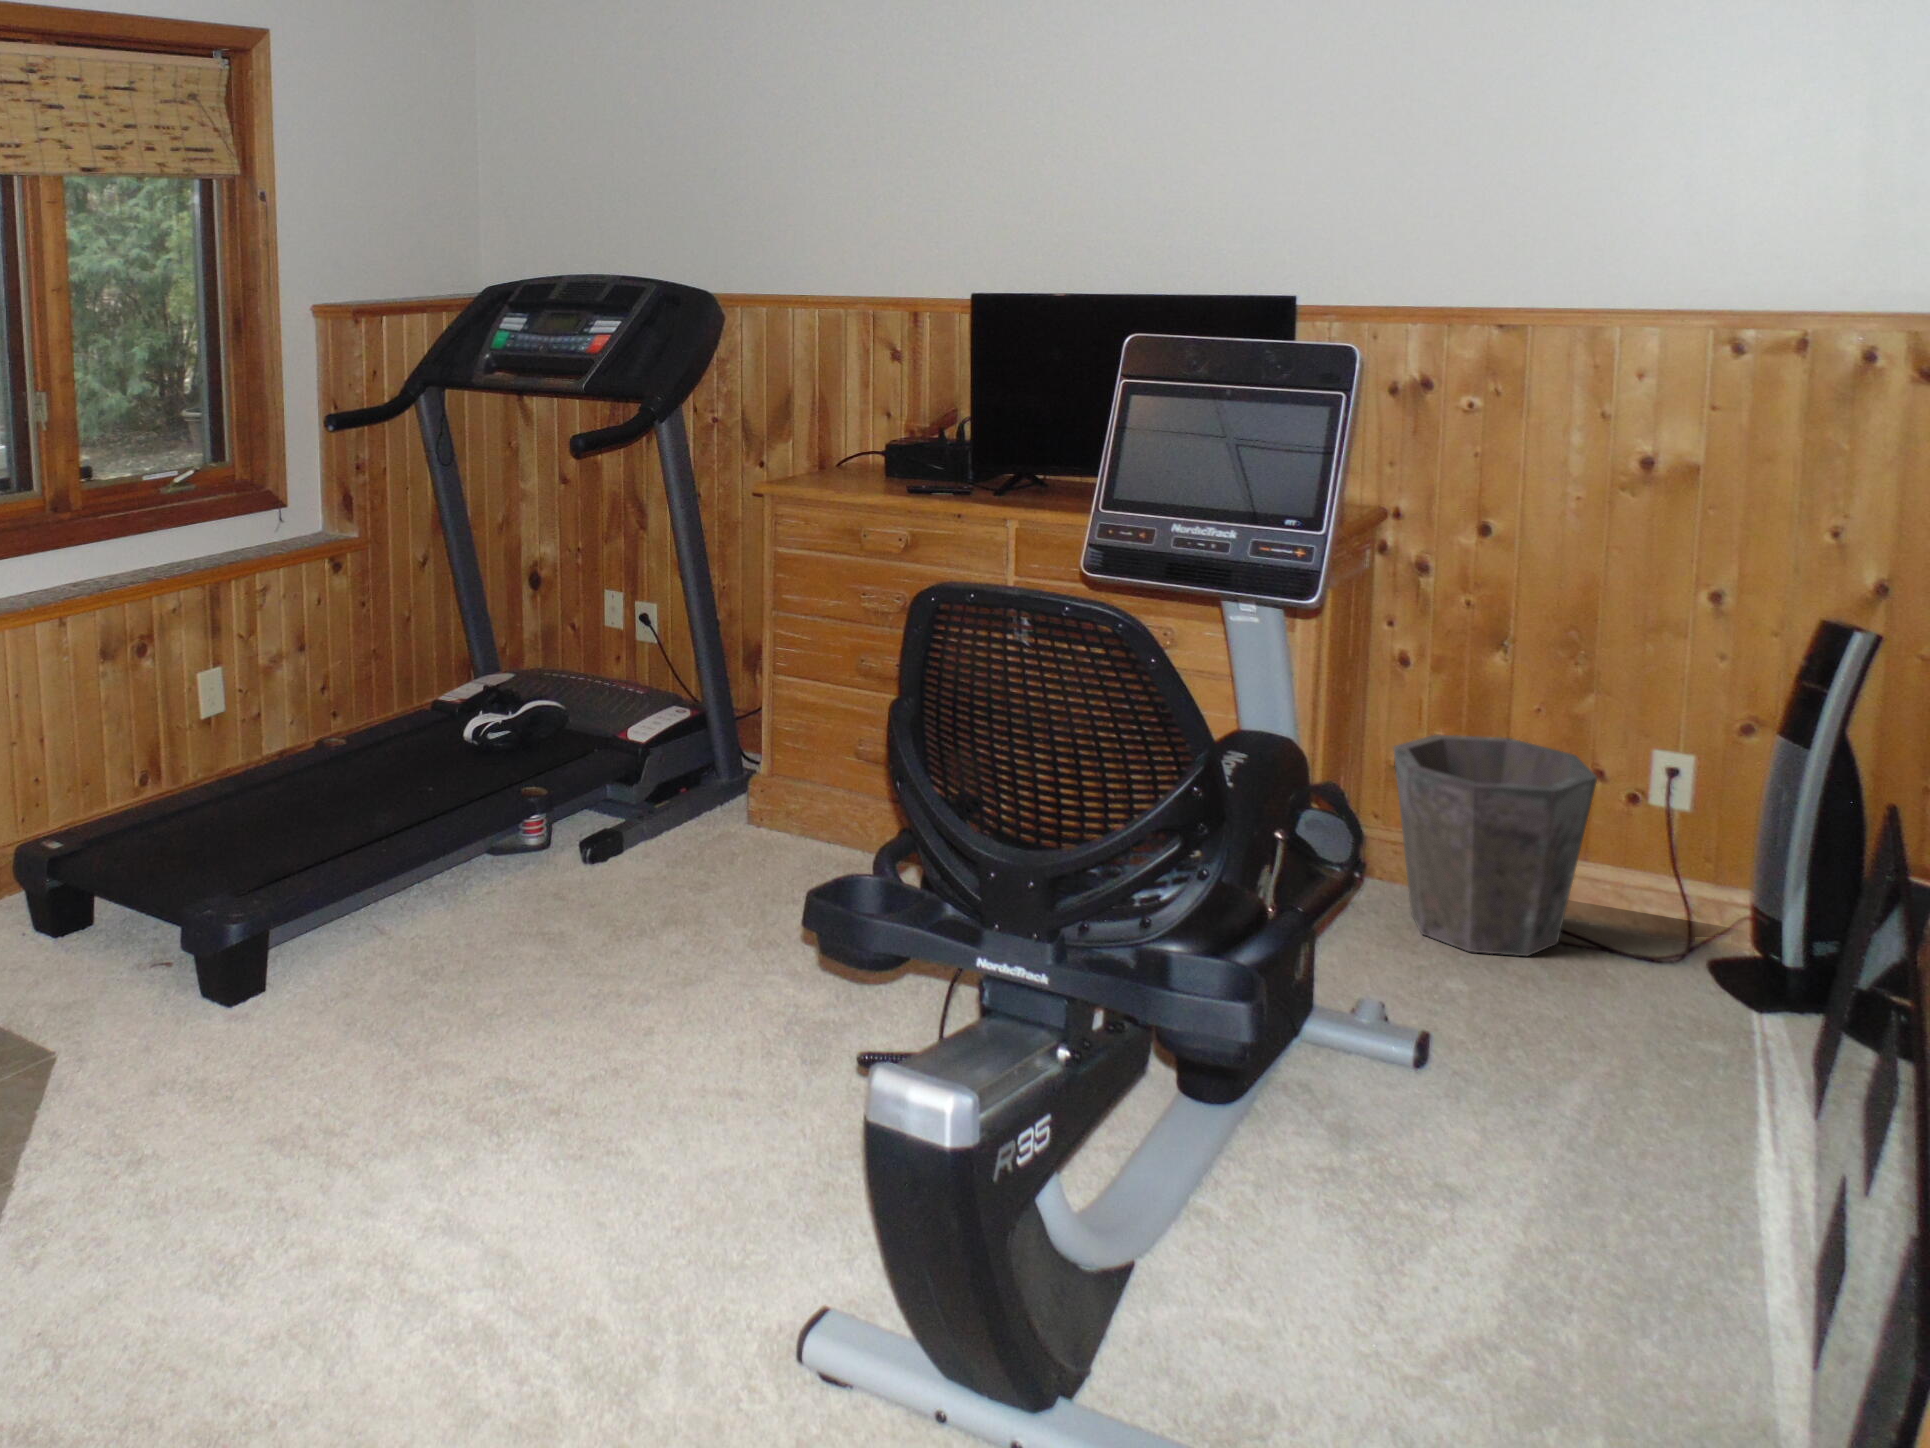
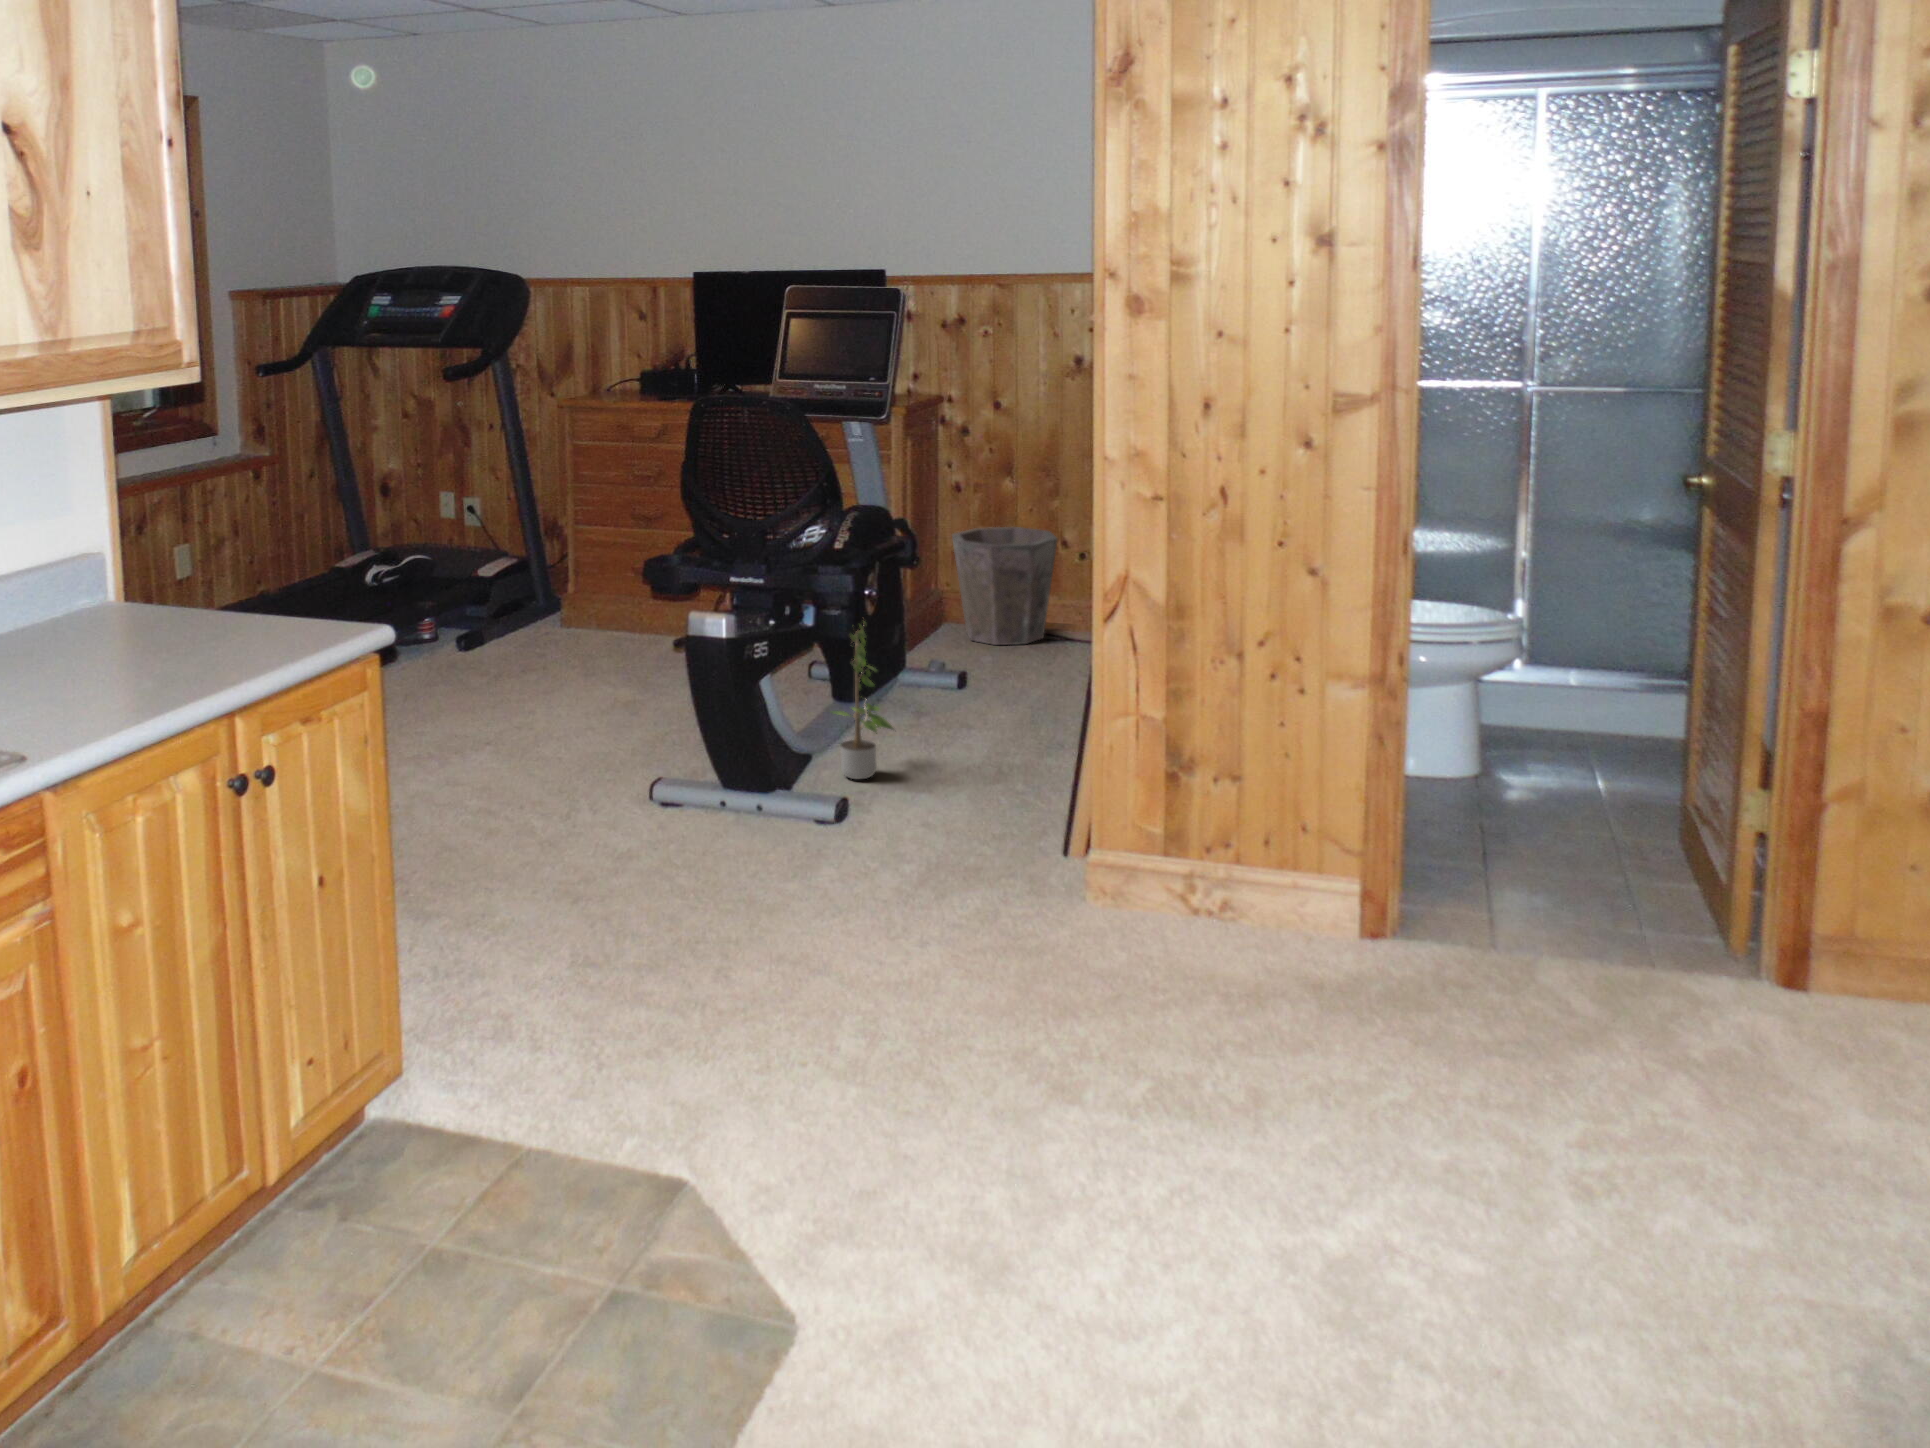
potted plant: none [1173,1008,1313,1344] -> present [832,622,893,779]

